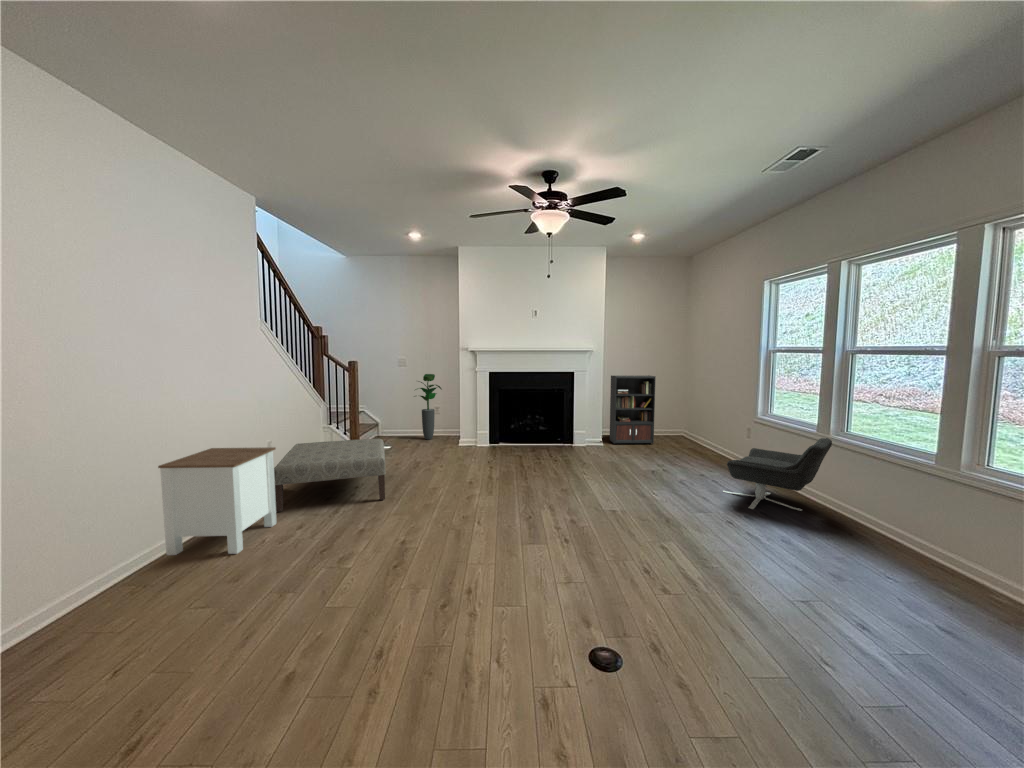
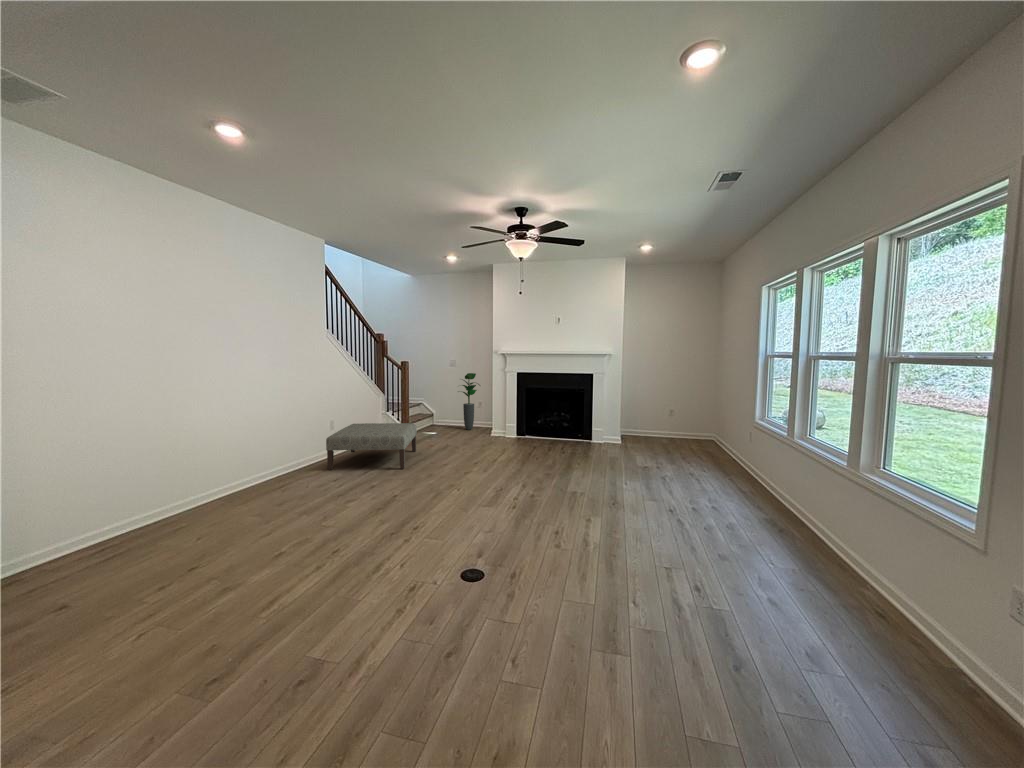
bookcase: present [610,375,656,444] -> none [631,378,680,445]
lounge chair: present [723,438,832,511] -> none [687,441,793,509]
side table: present [158,447,276,555] -> none [251,420,325,491]

